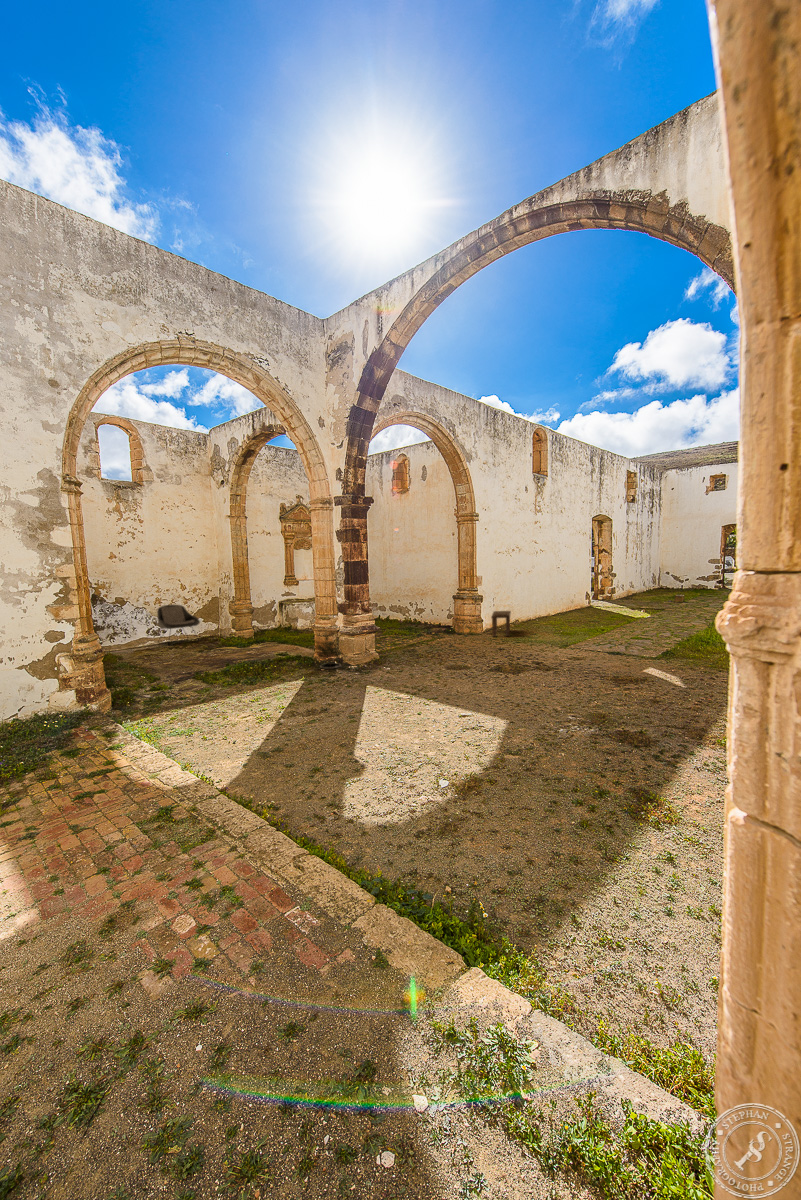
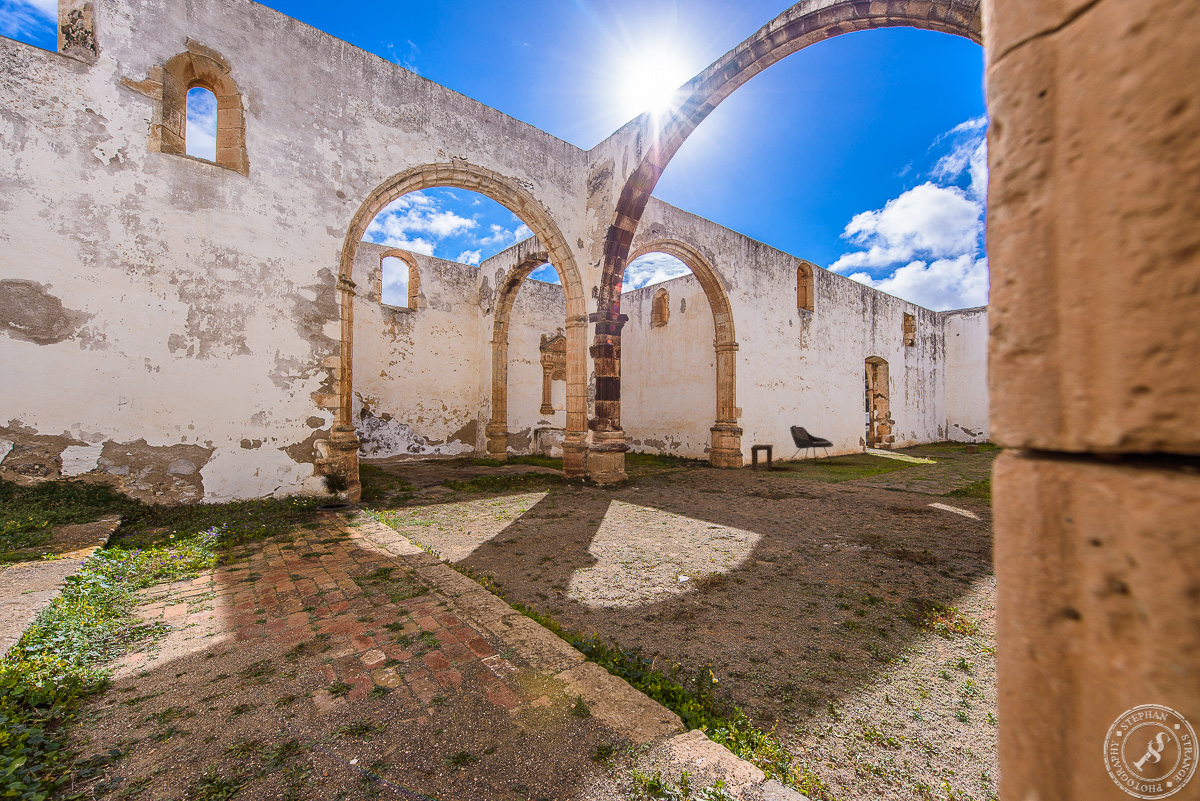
lounge chair: present [157,605,200,646] -> present [790,425,833,465]
potted tree: present [318,630,341,669] -> present [317,456,351,511]

